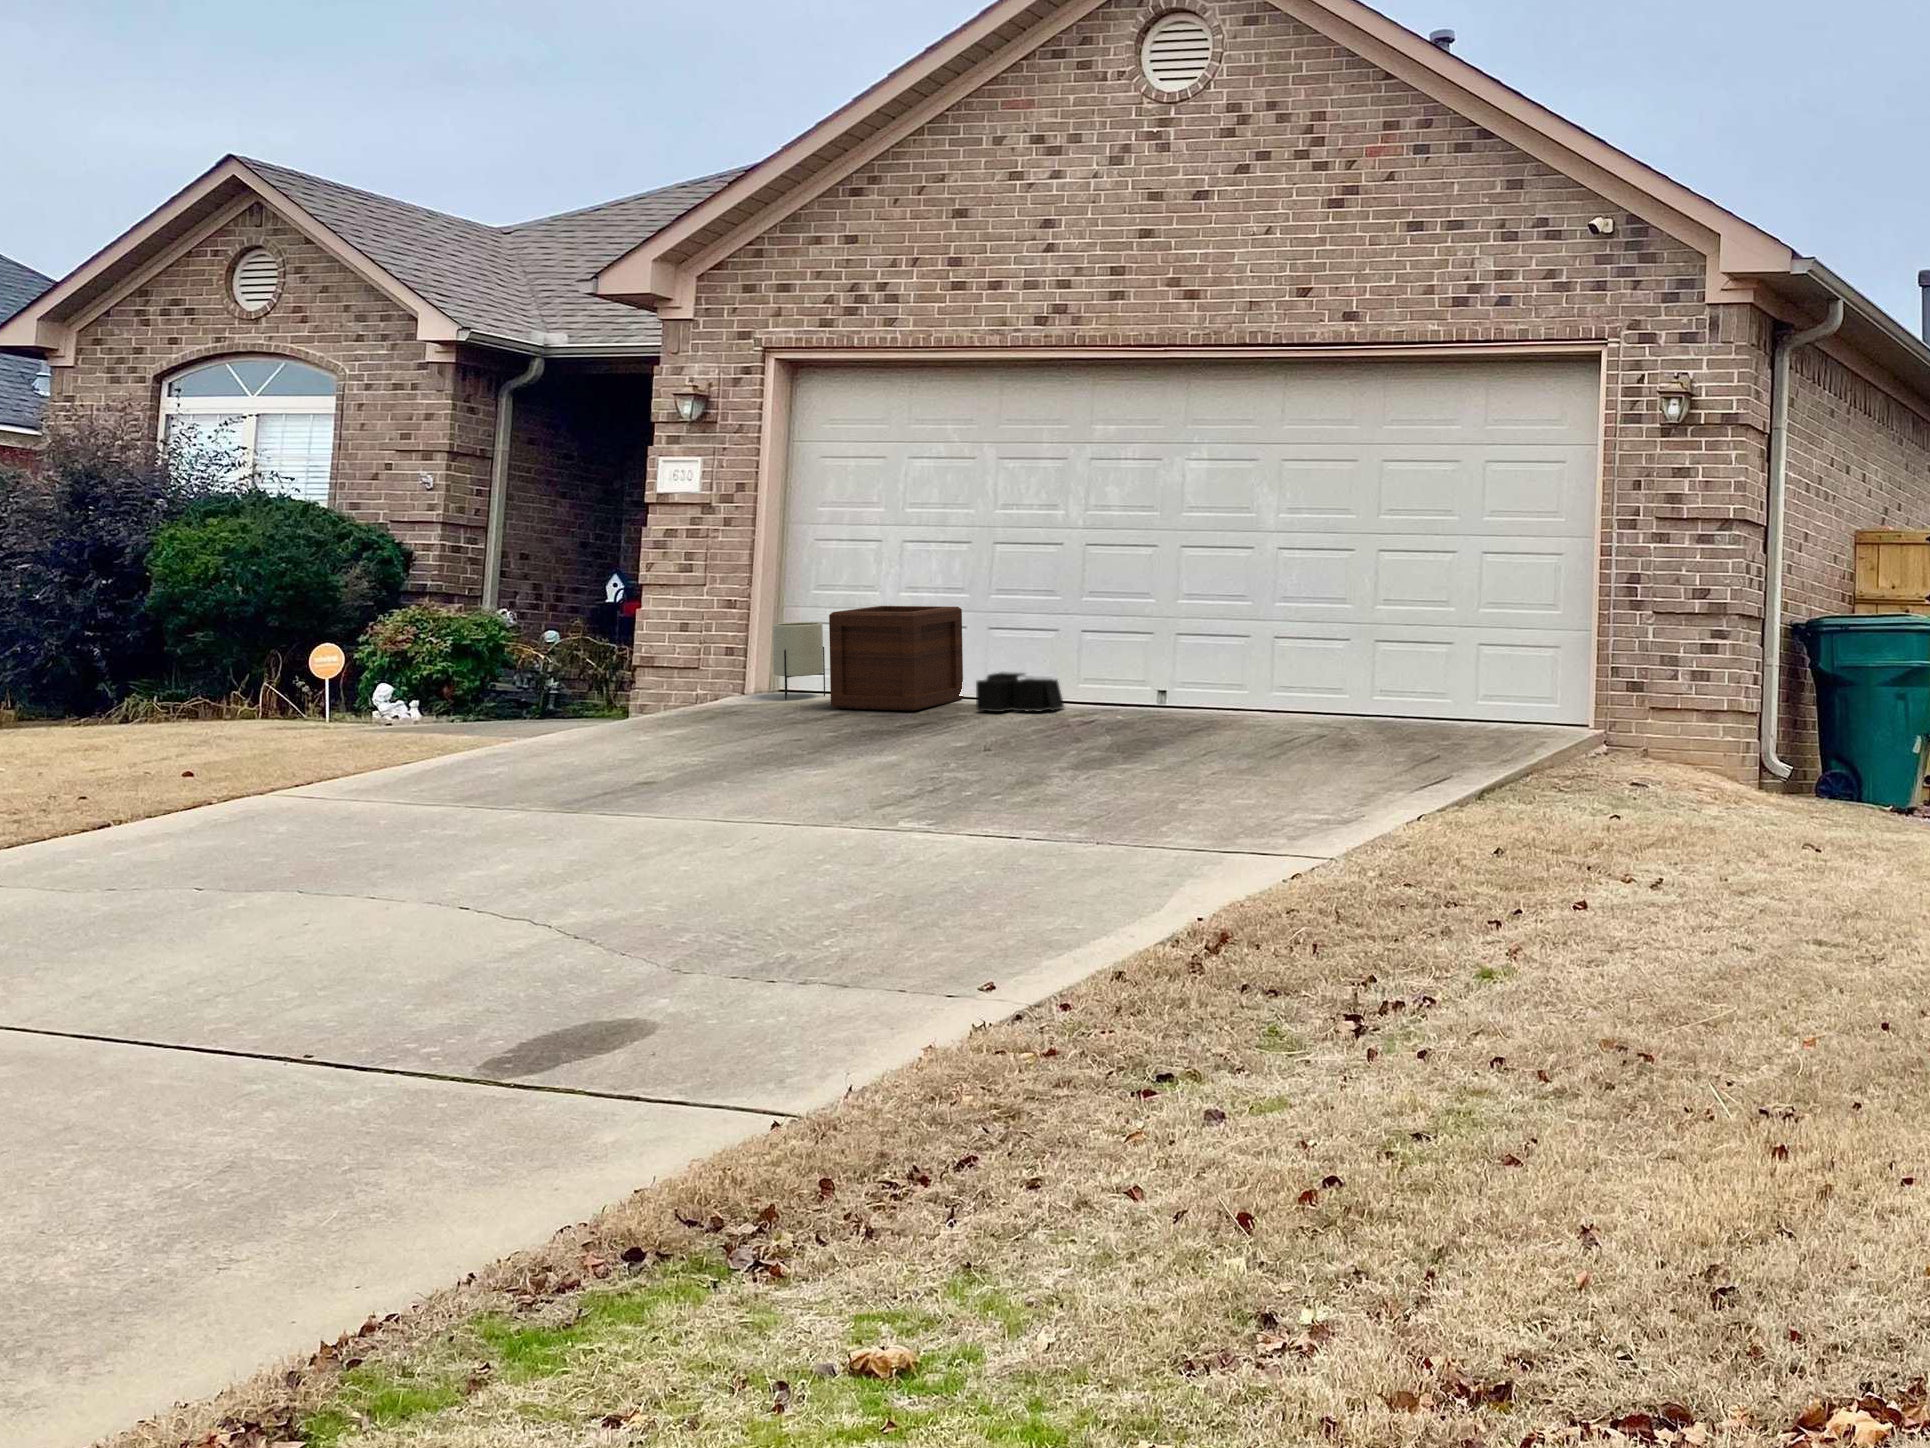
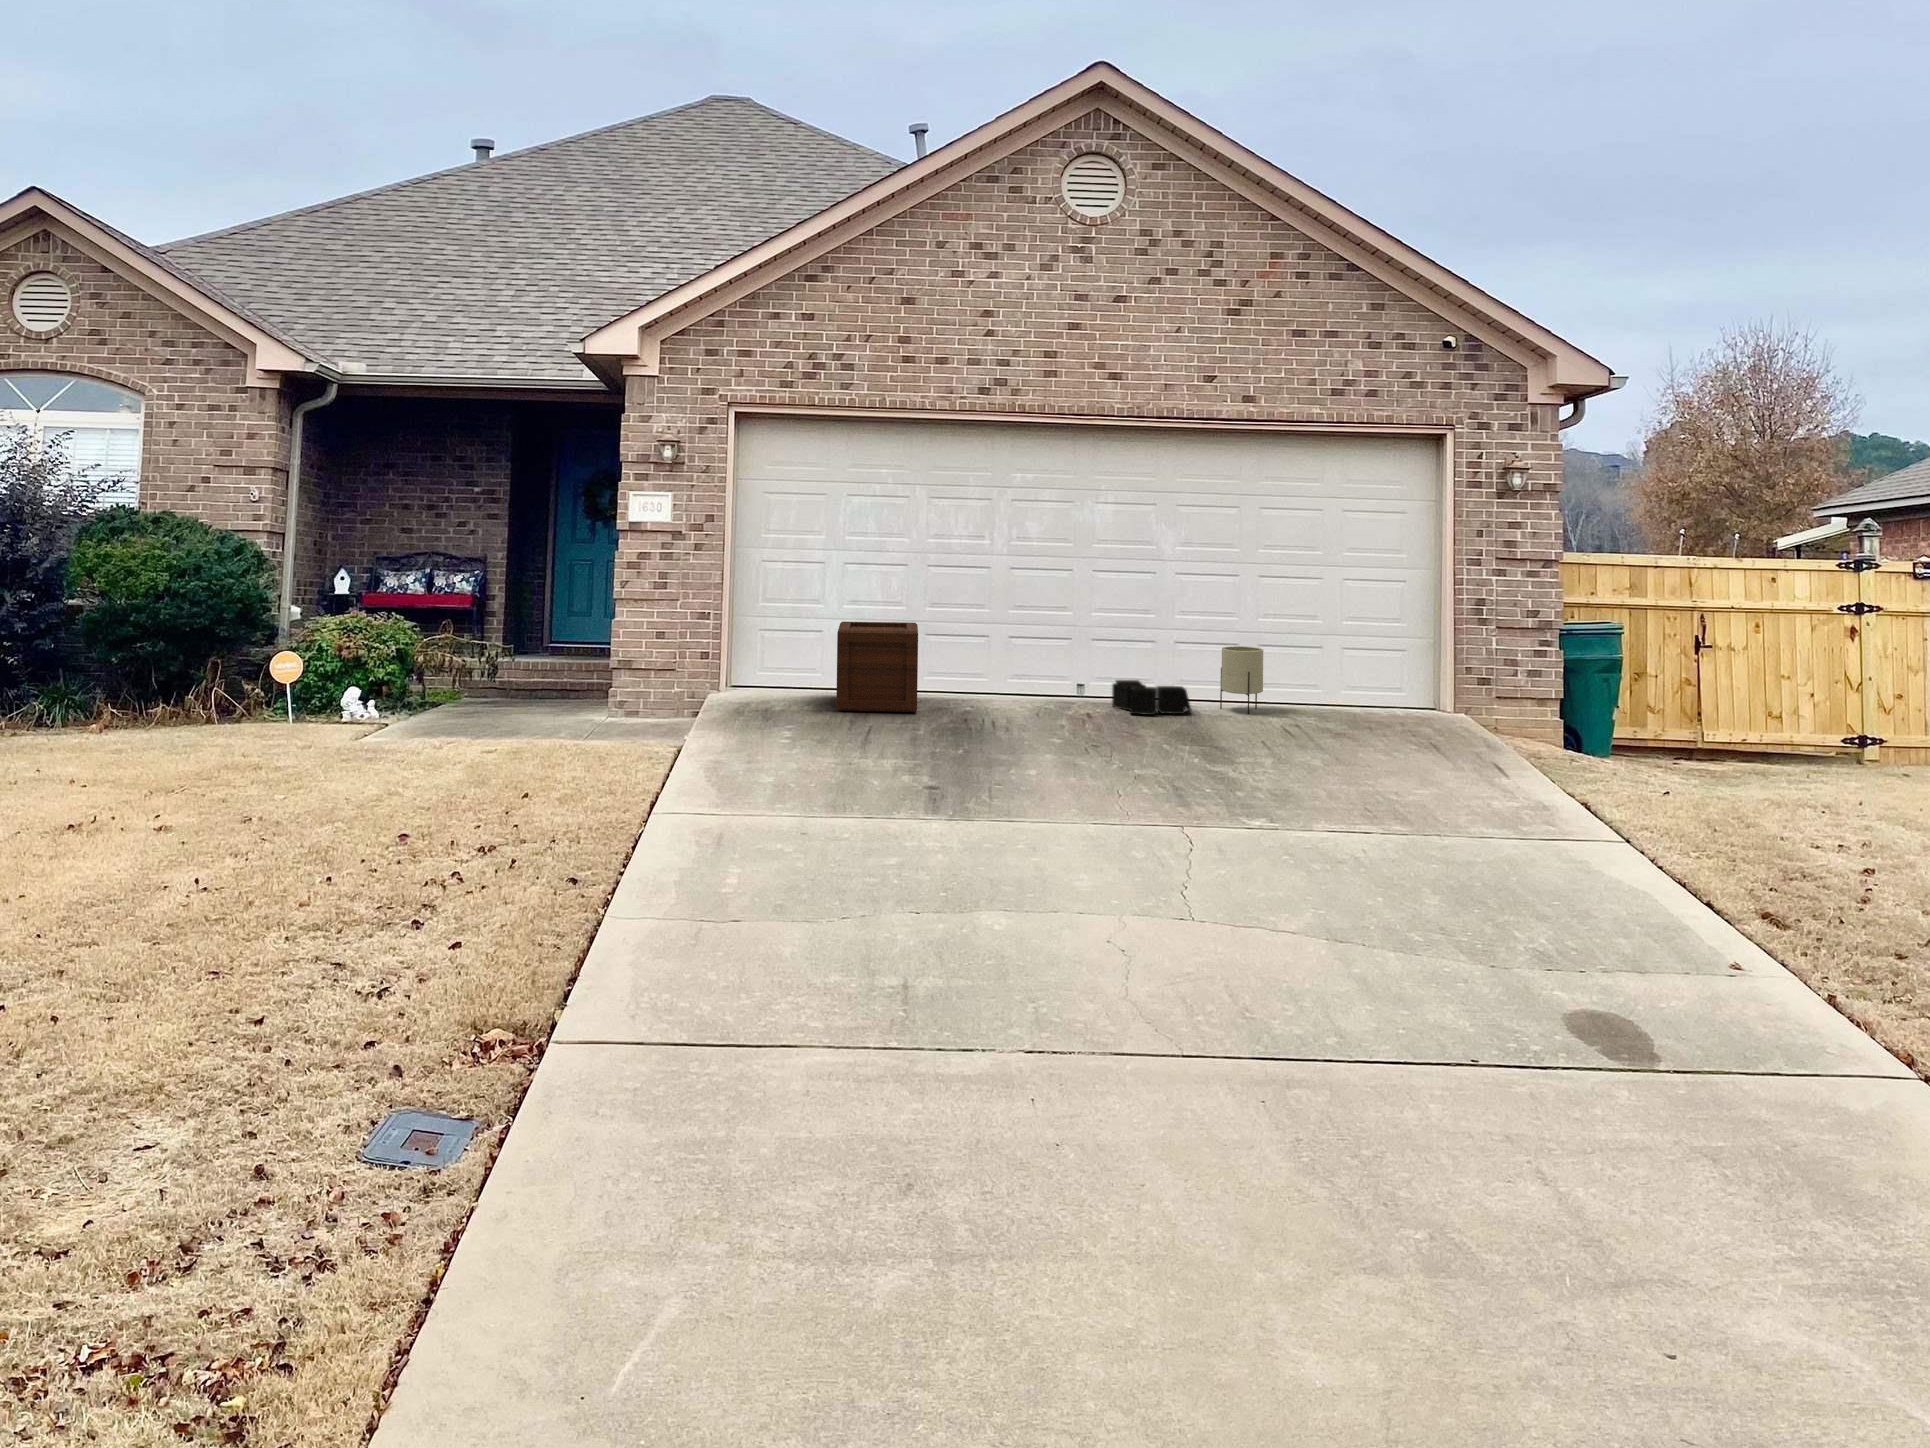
planter: present [773,622,825,700] -> present [1220,646,1263,714]
storage bin: present [976,672,1064,712] -> present [1112,680,1192,715]

